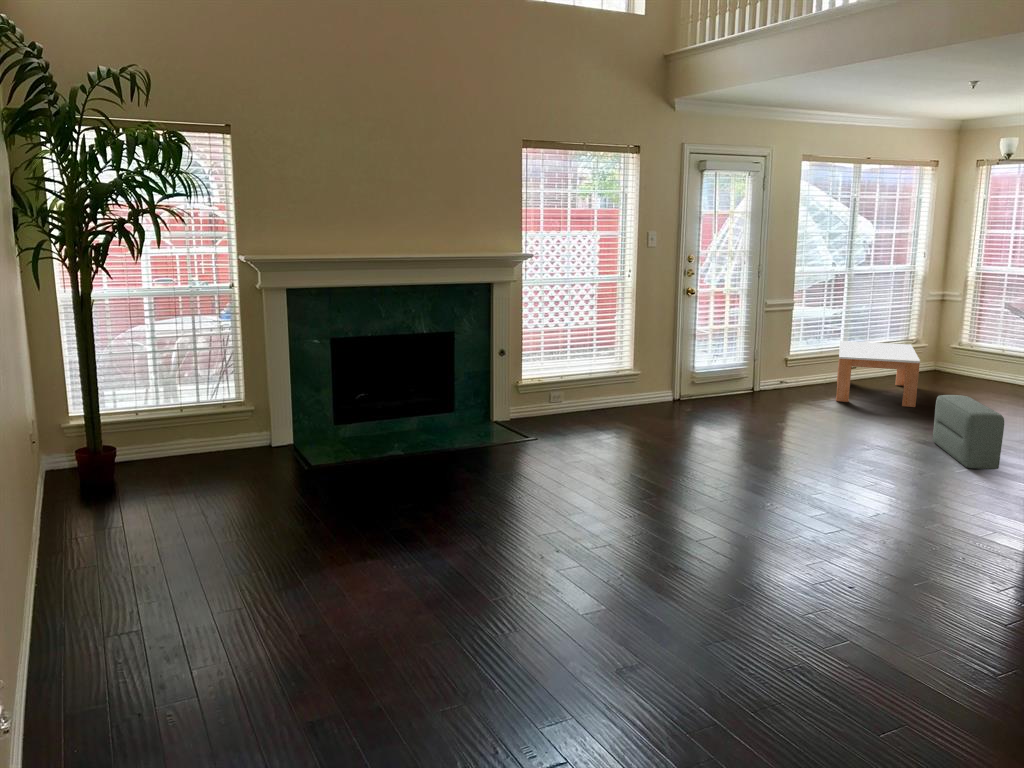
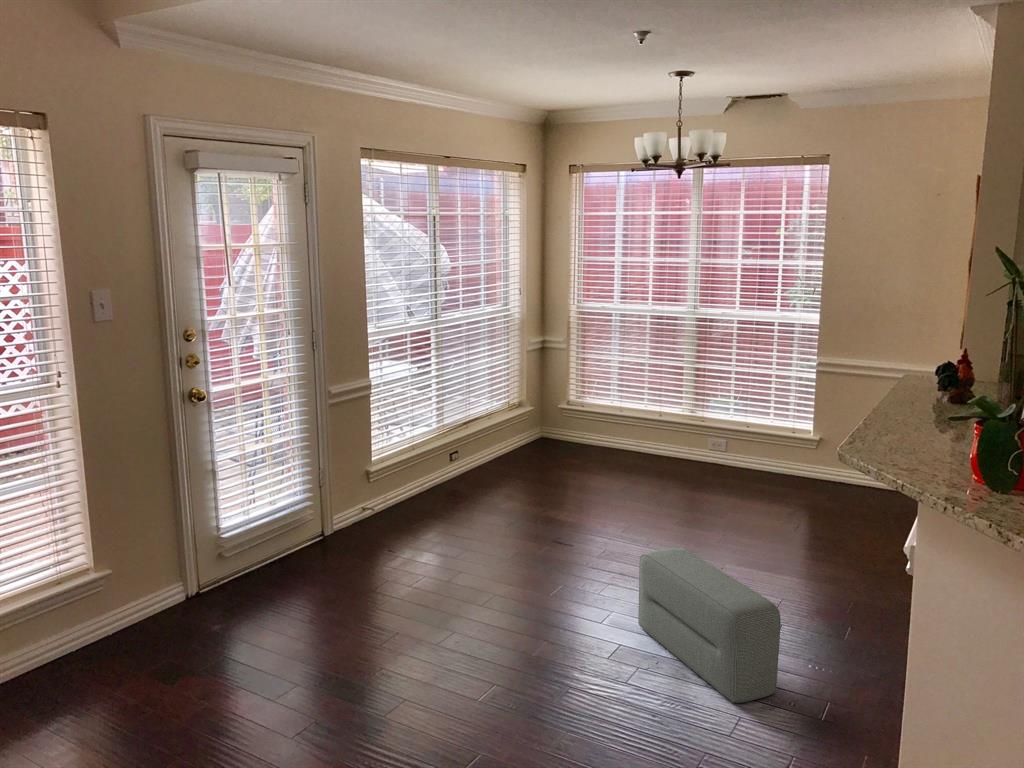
coffee table: present [836,341,920,407] -> none [436,423,567,539]

